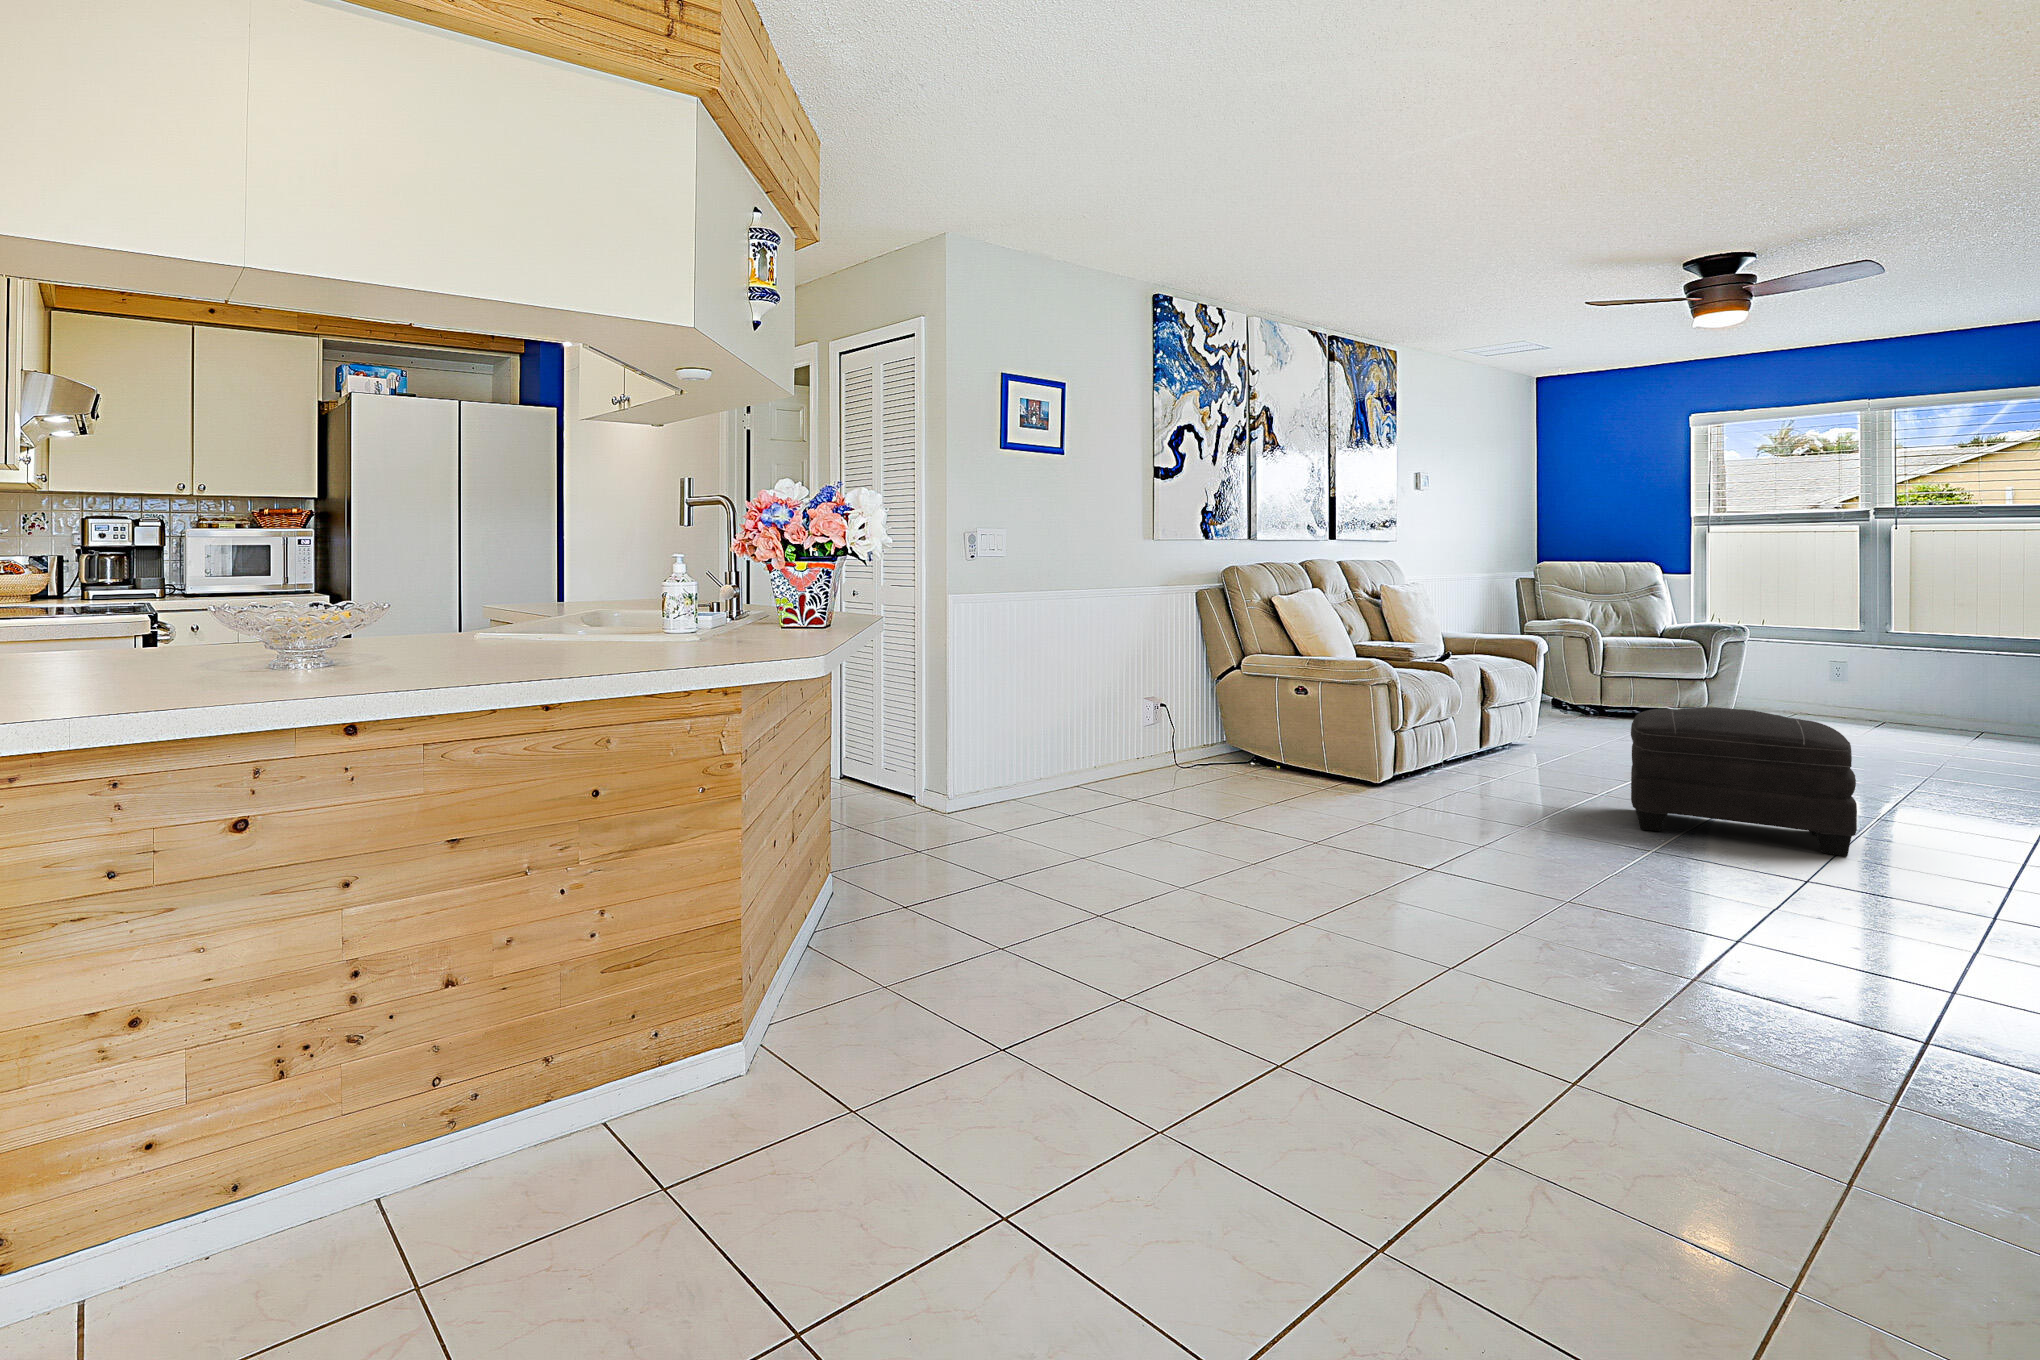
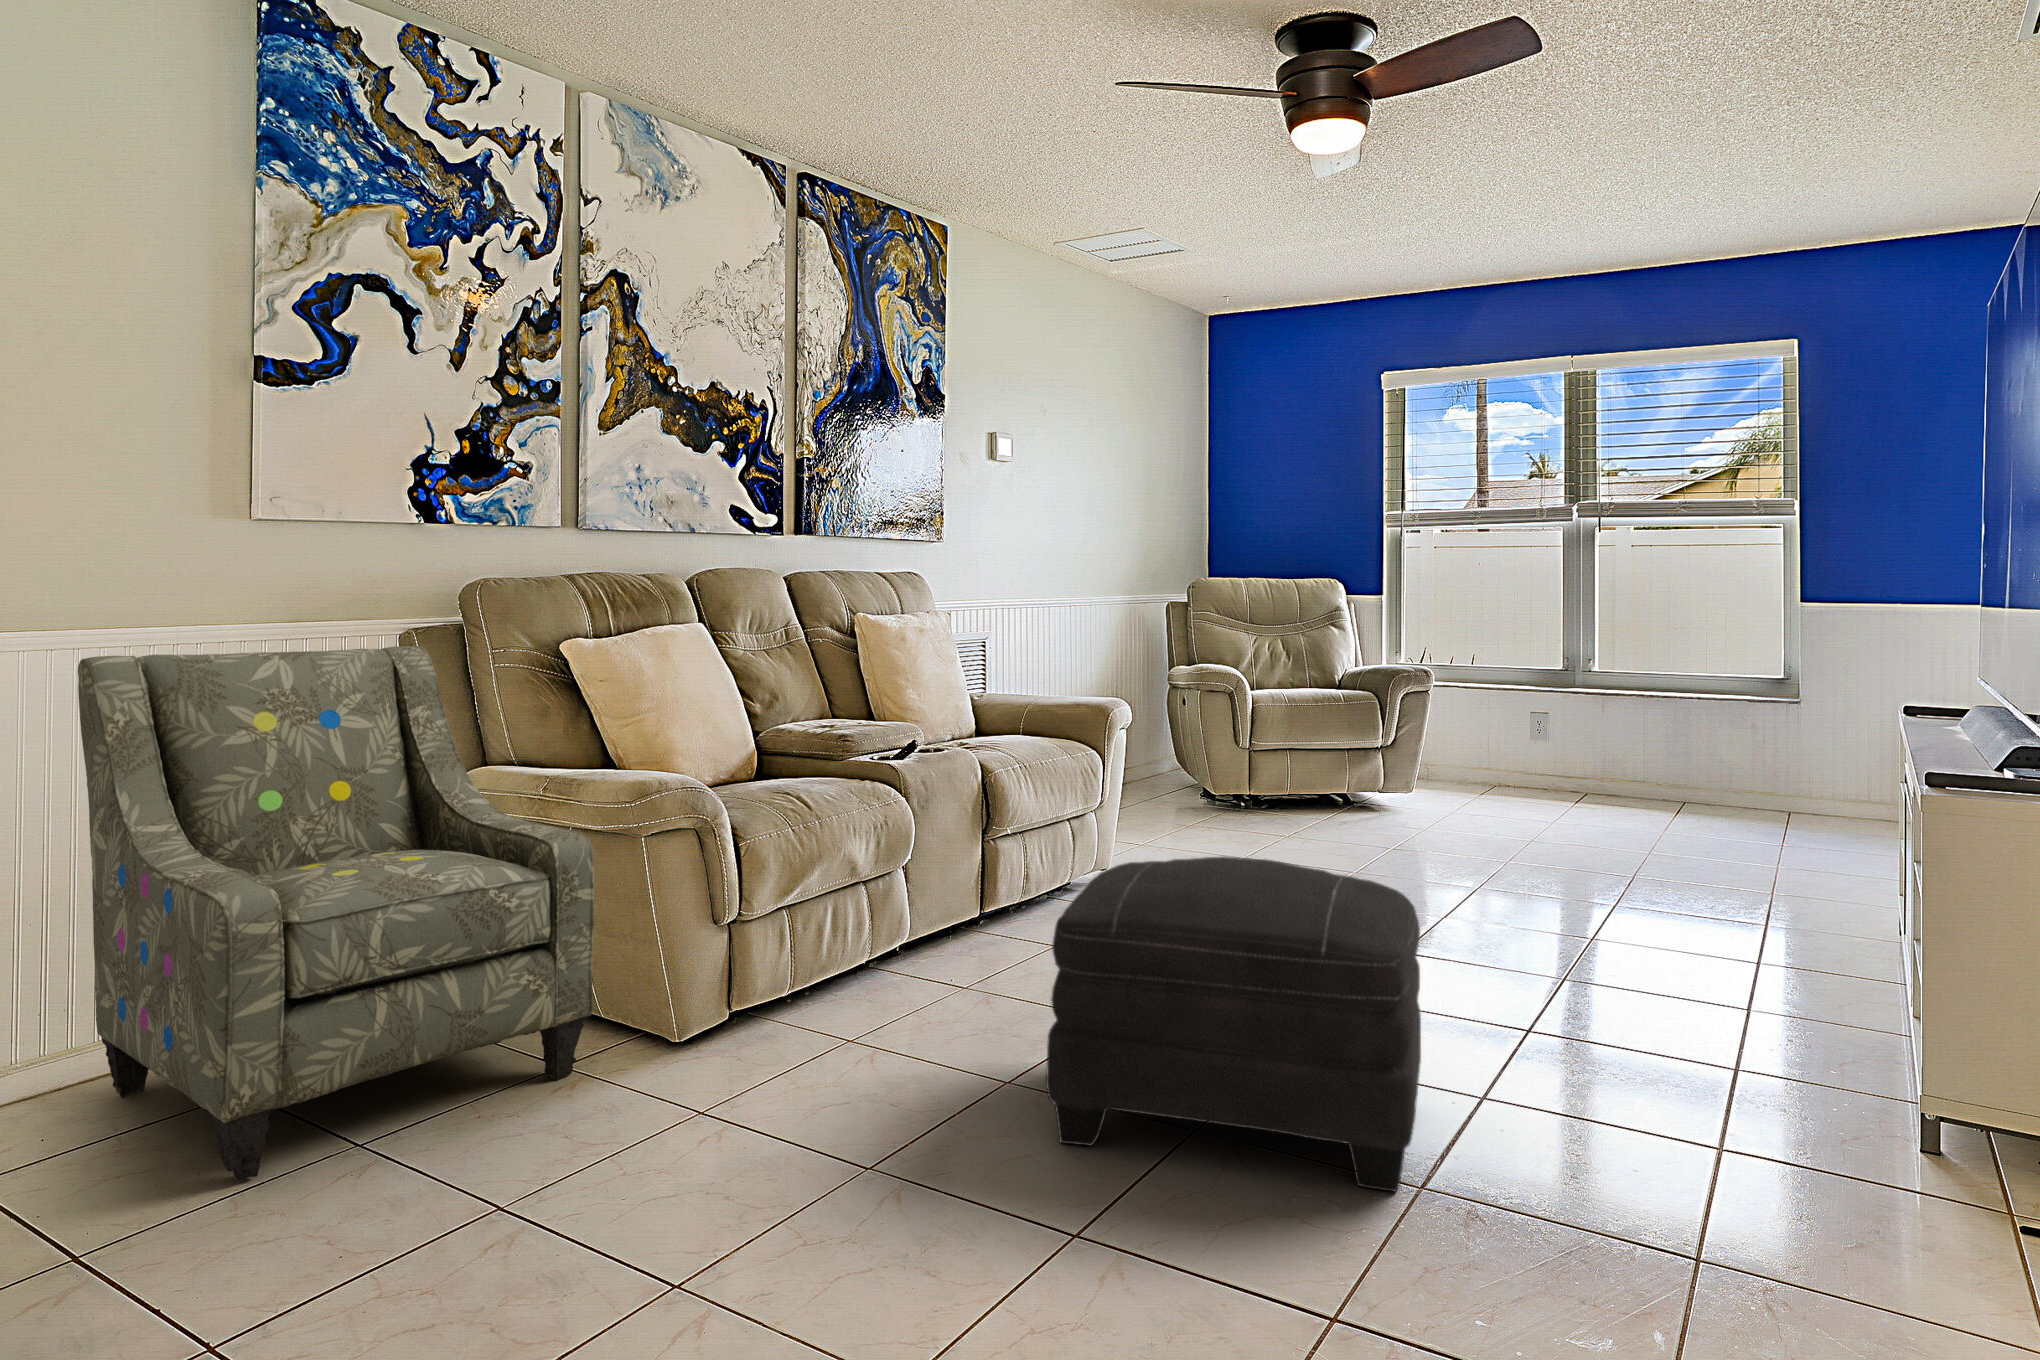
armchair: none [1125,600,1361,809] -> present [78,646,594,1182]

